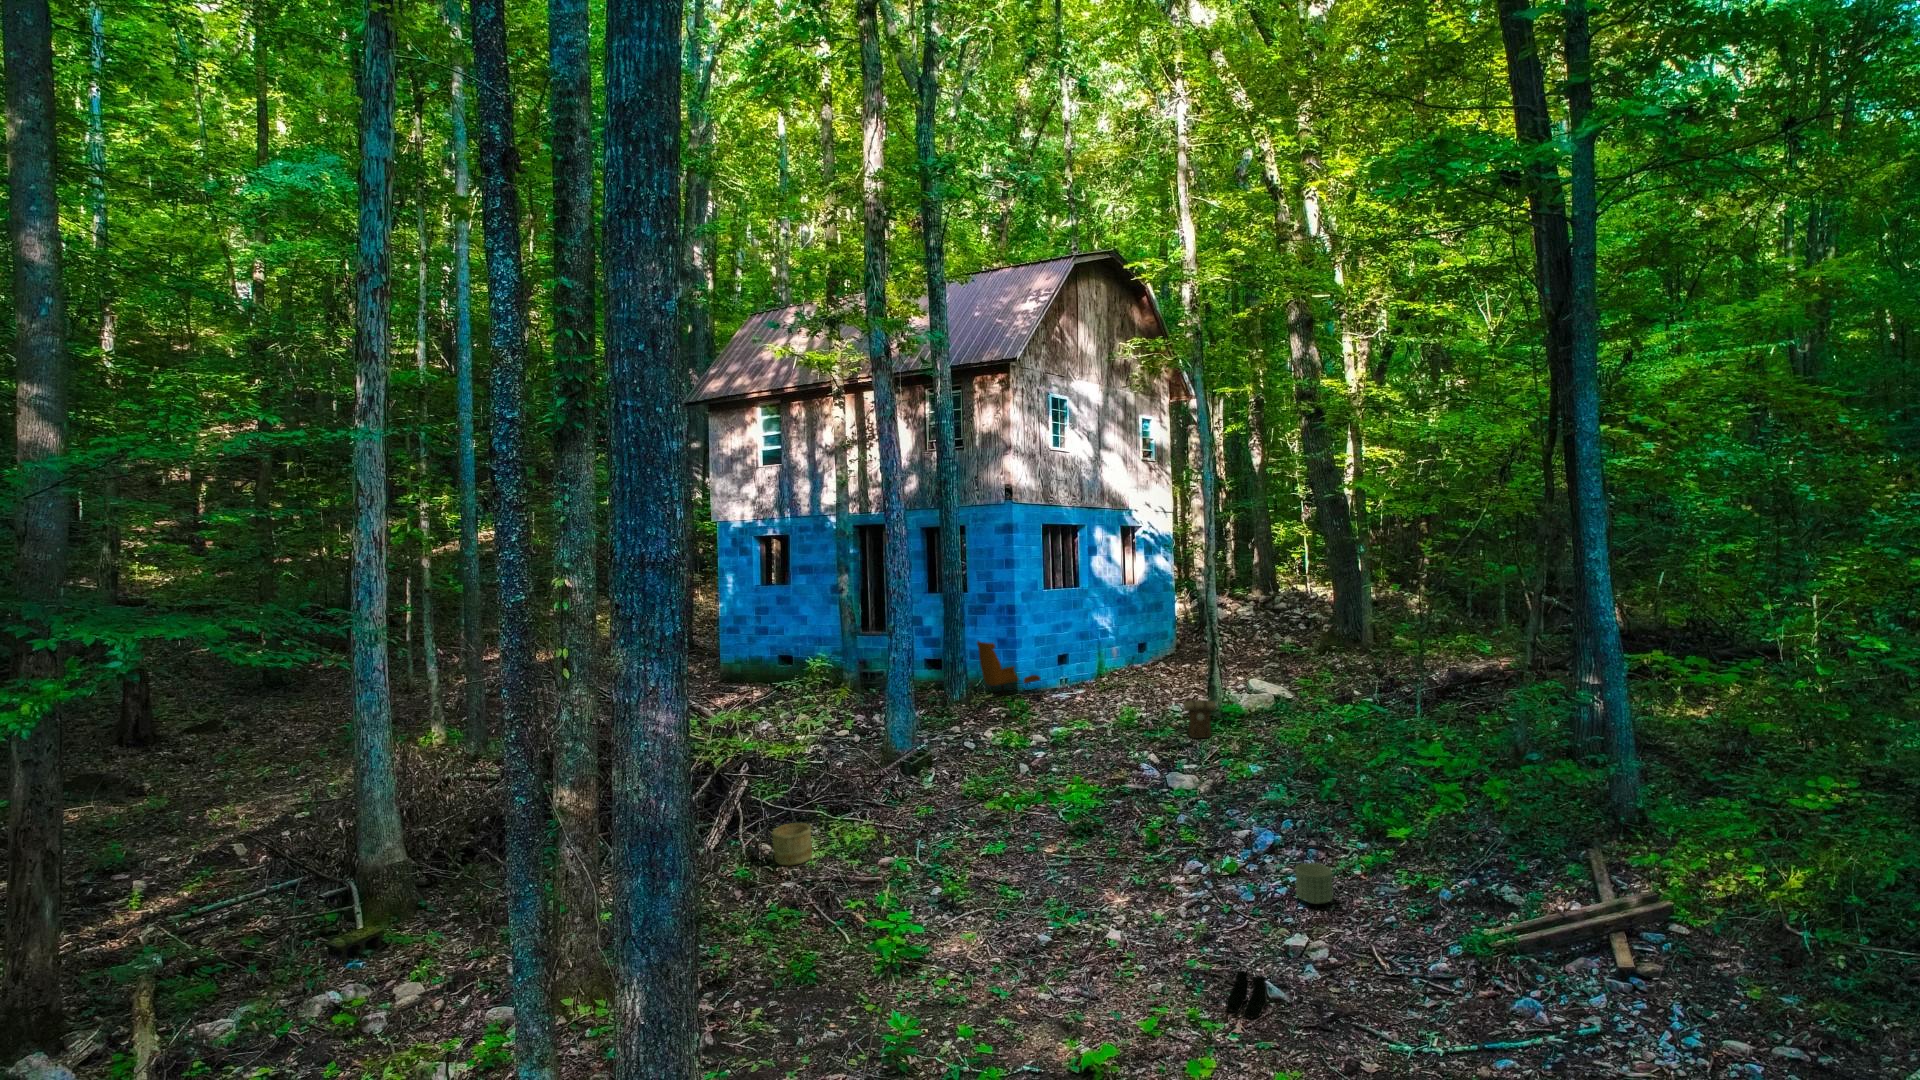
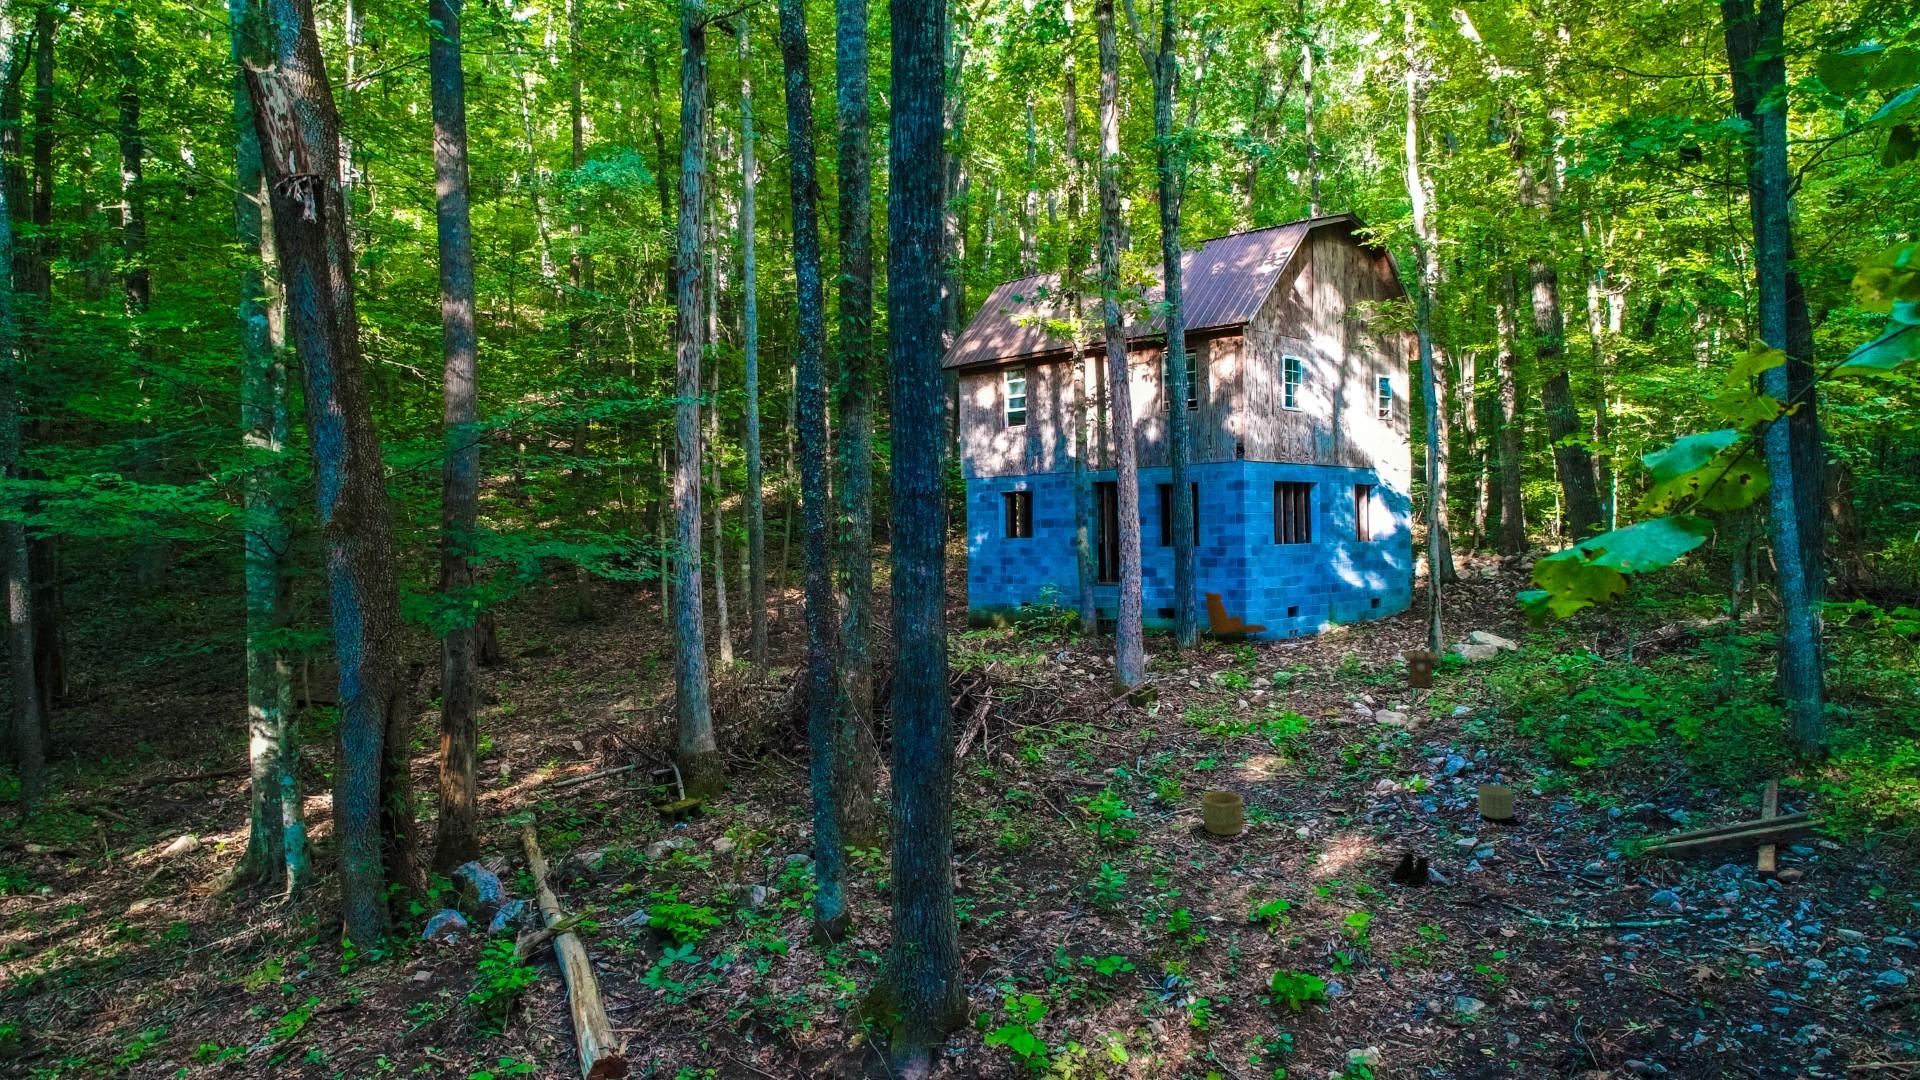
wooden bucket: present [772,823,812,866] -> present [1202,792,1243,835]

